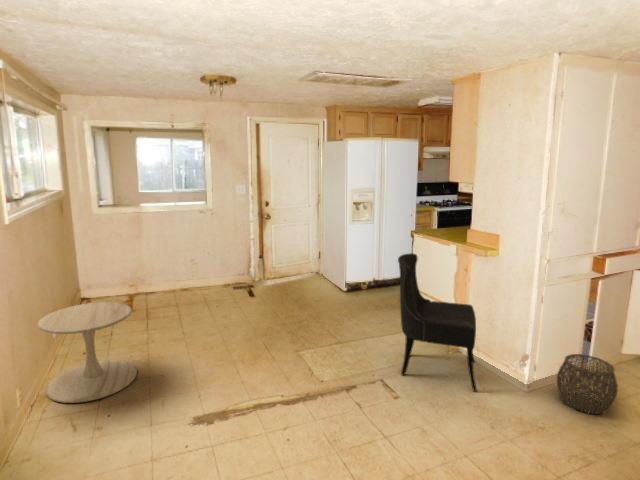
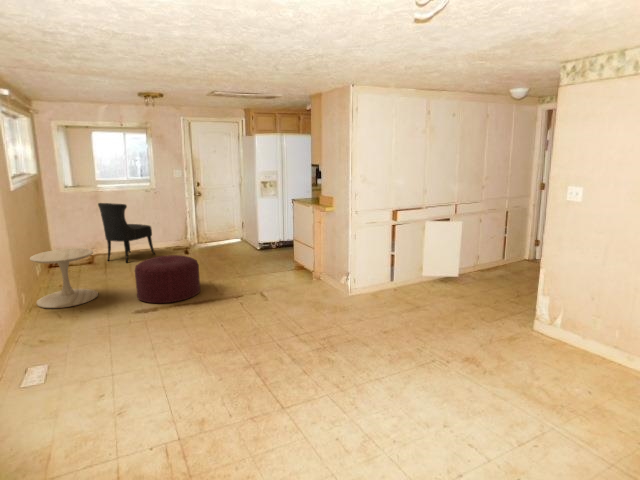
dining chair: present [398,253,477,392] -> present [98,203,155,262]
ottoman: none [192,314,286,399] -> present [135,255,200,303]
woven basket: present [557,354,618,414] -> none [364,270,395,302]

